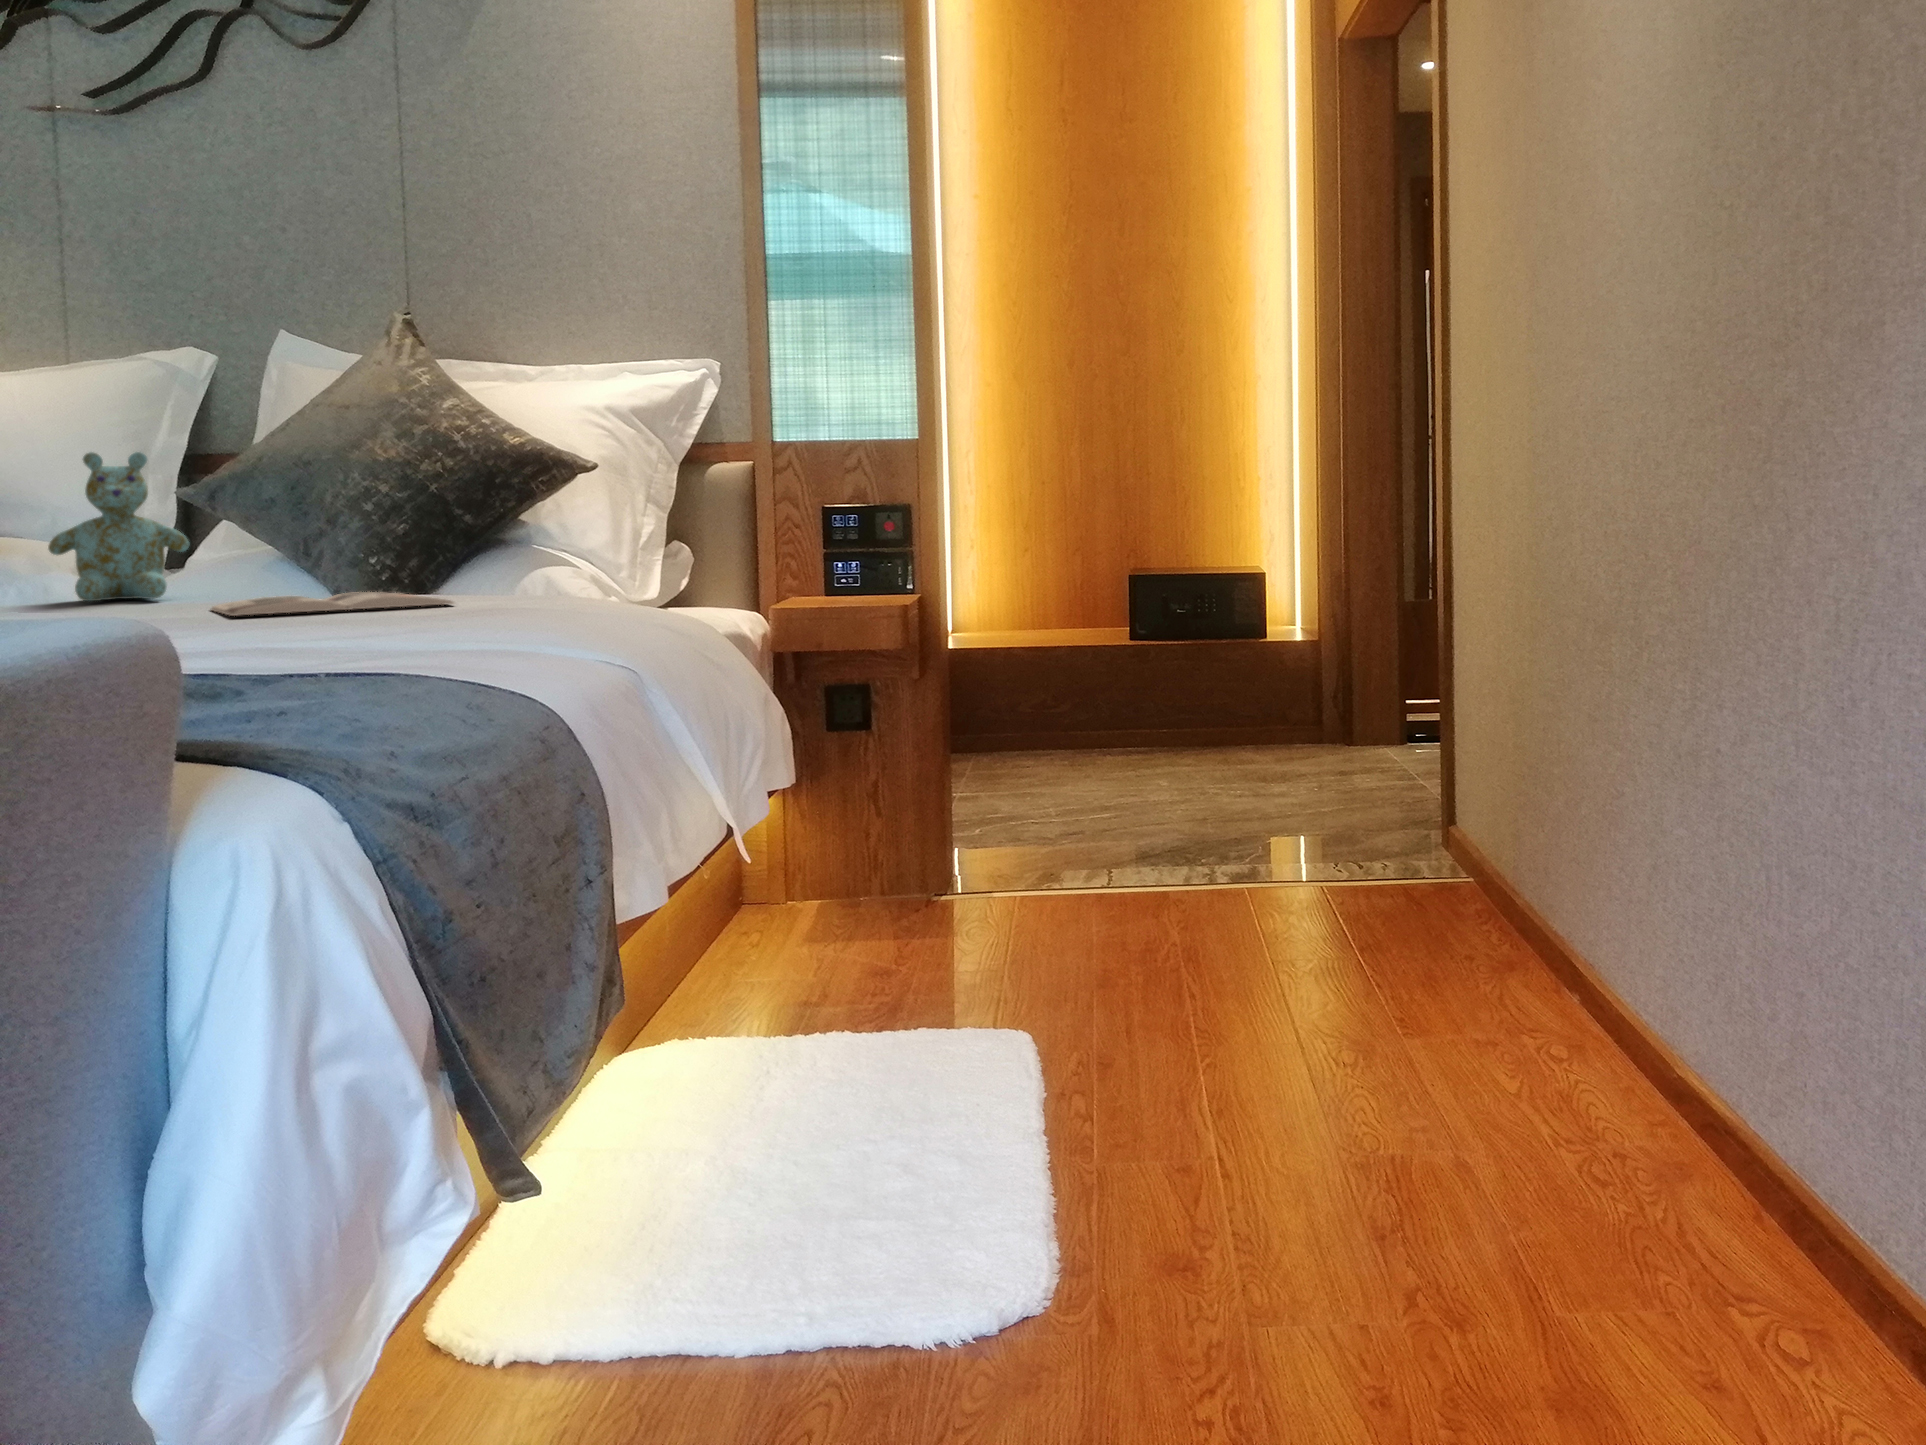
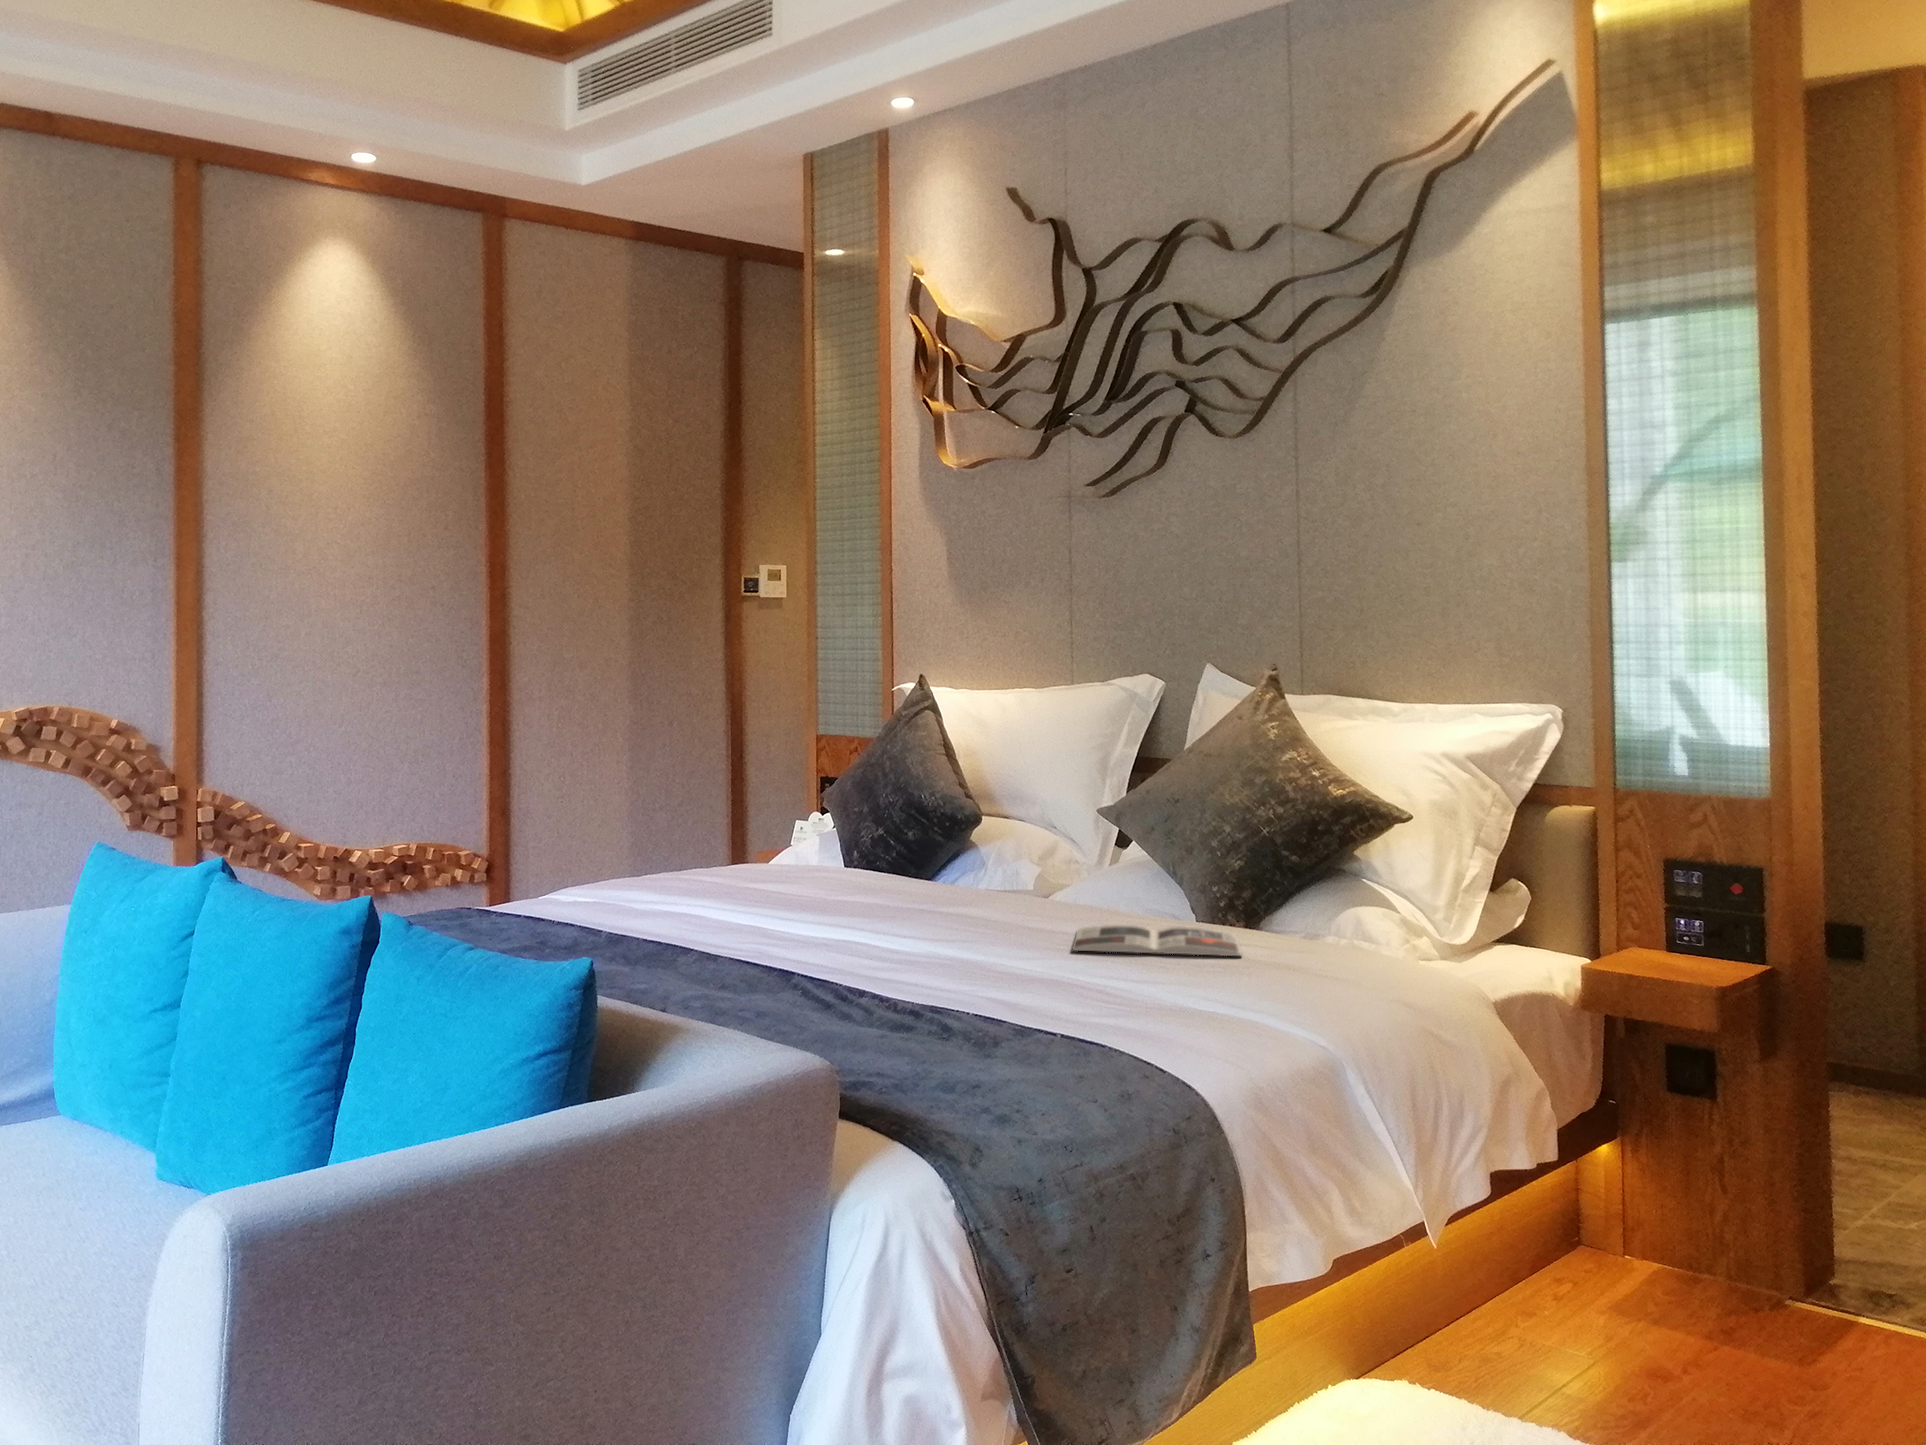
stuffed bear: present [48,452,189,601] -> none [1006,788,1096,904]

